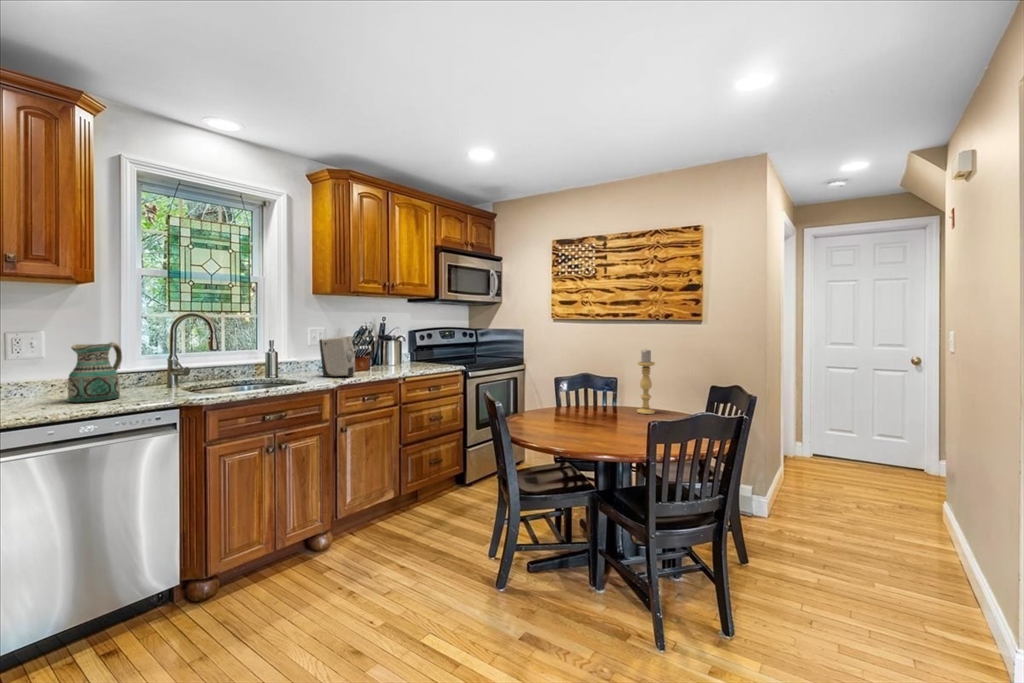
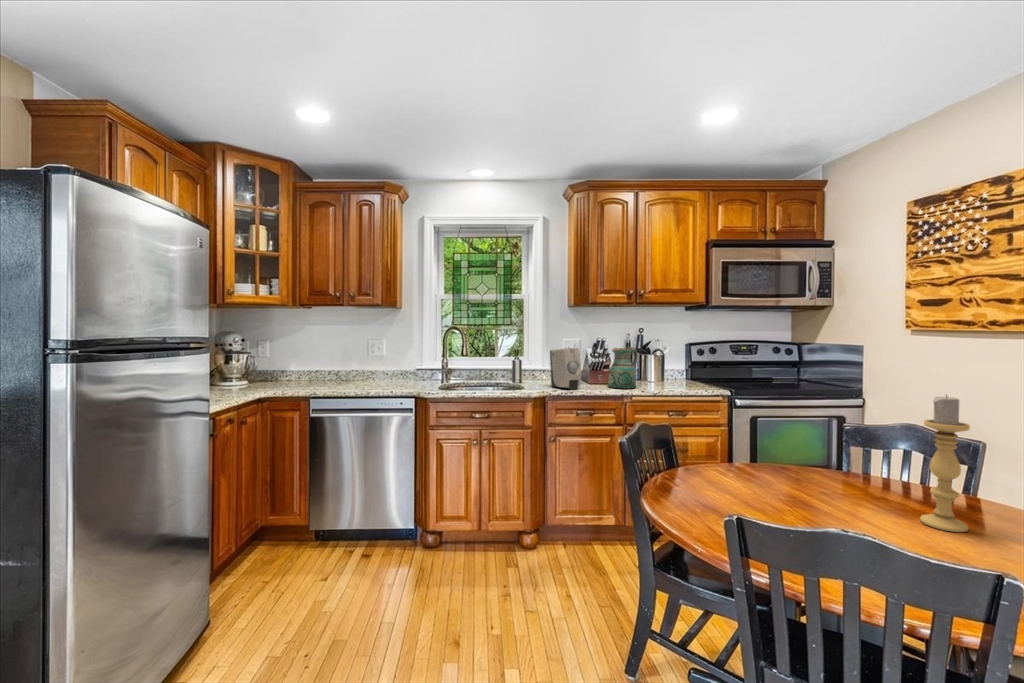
ceramic pitcher: present [68,342,122,402] -> present [608,347,637,389]

